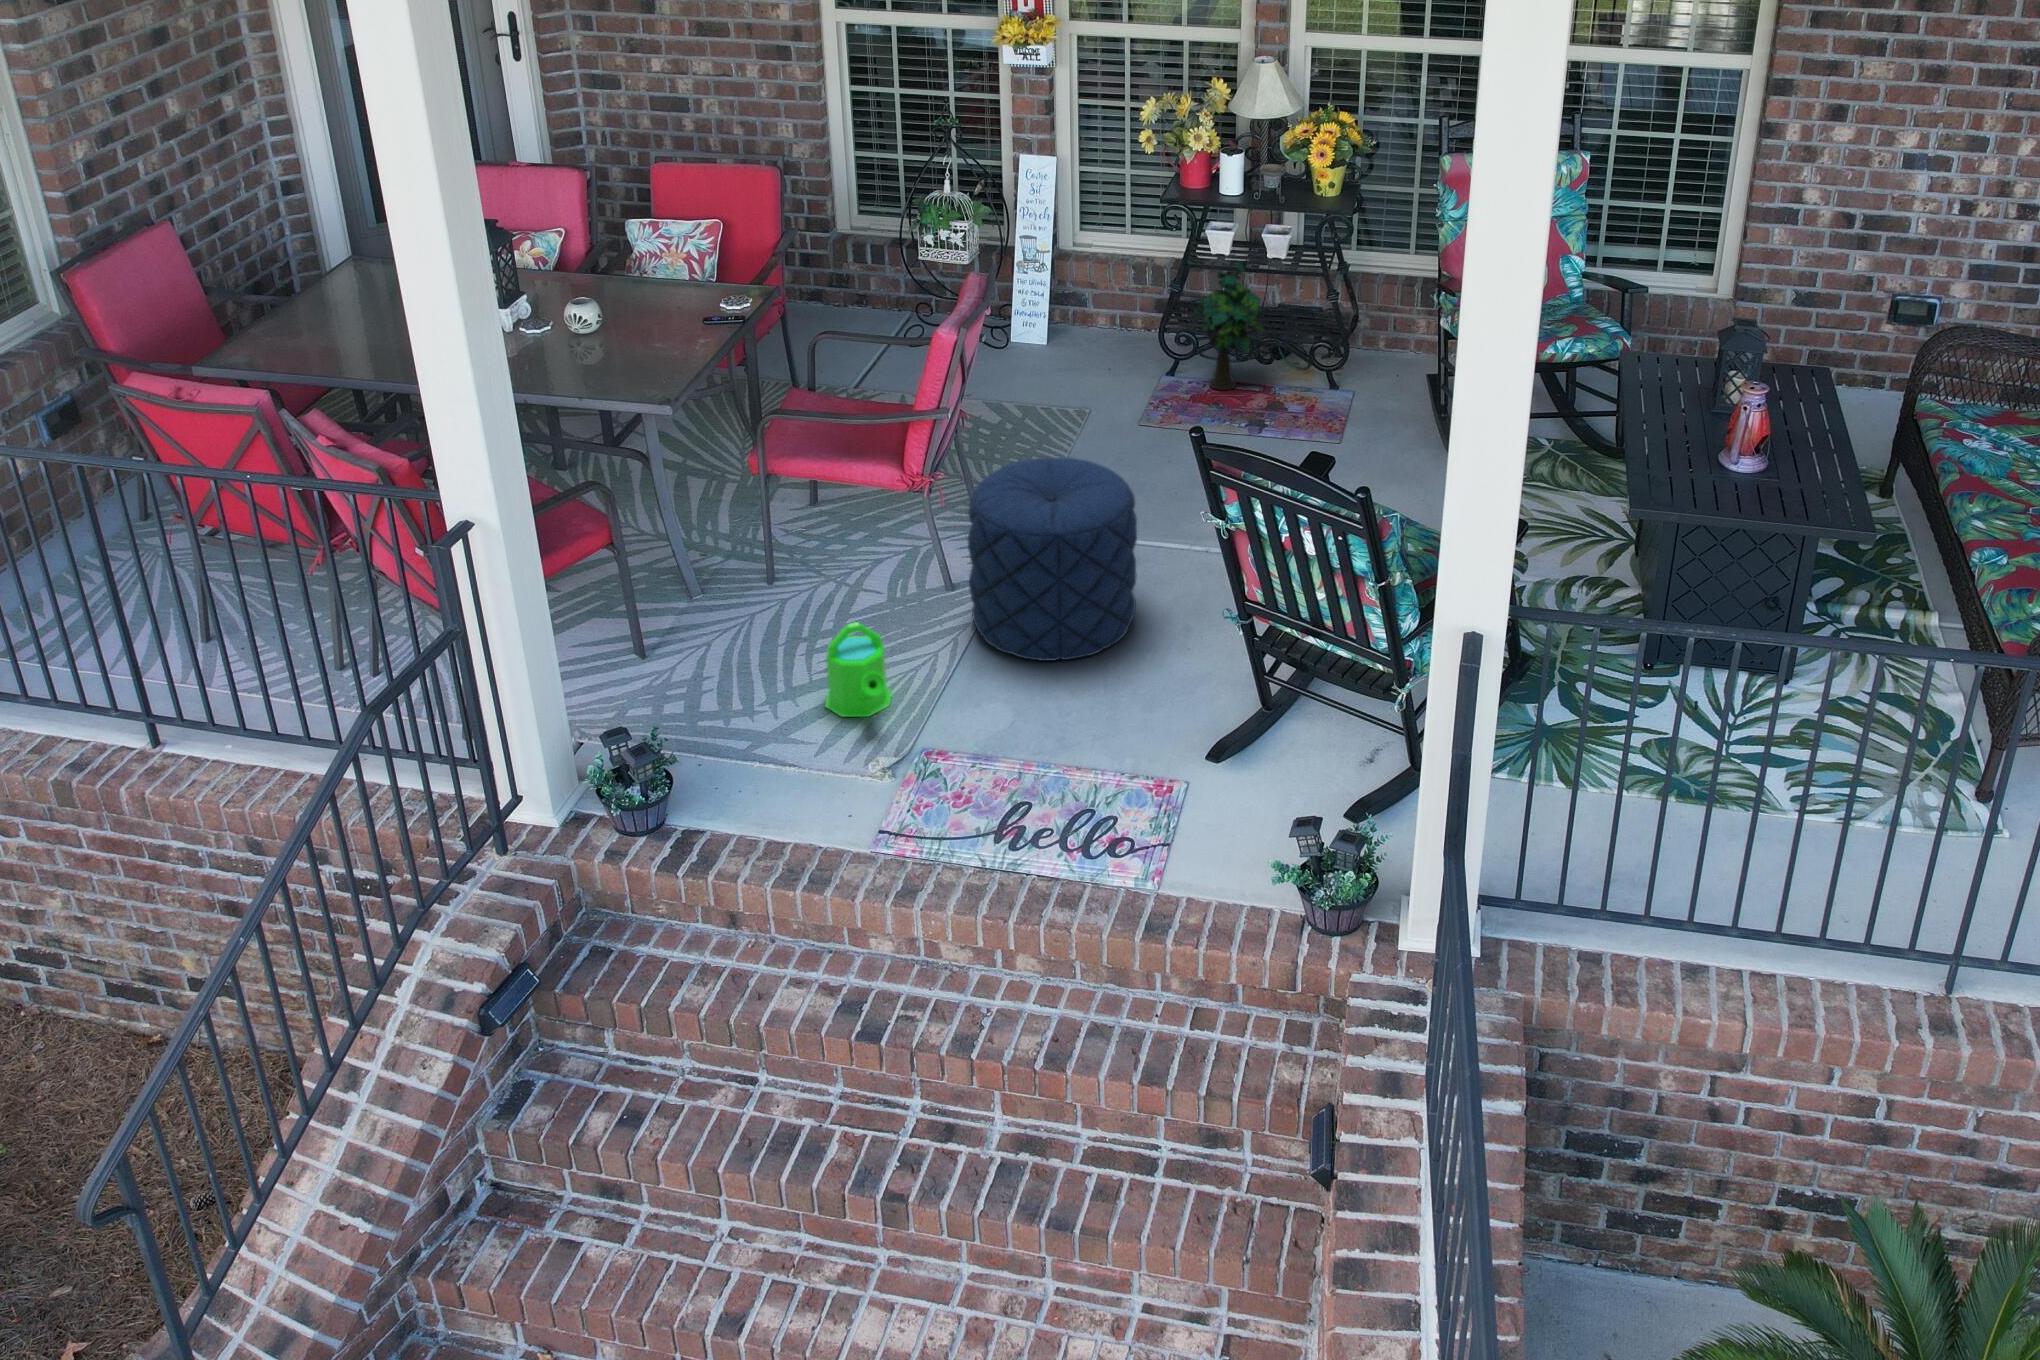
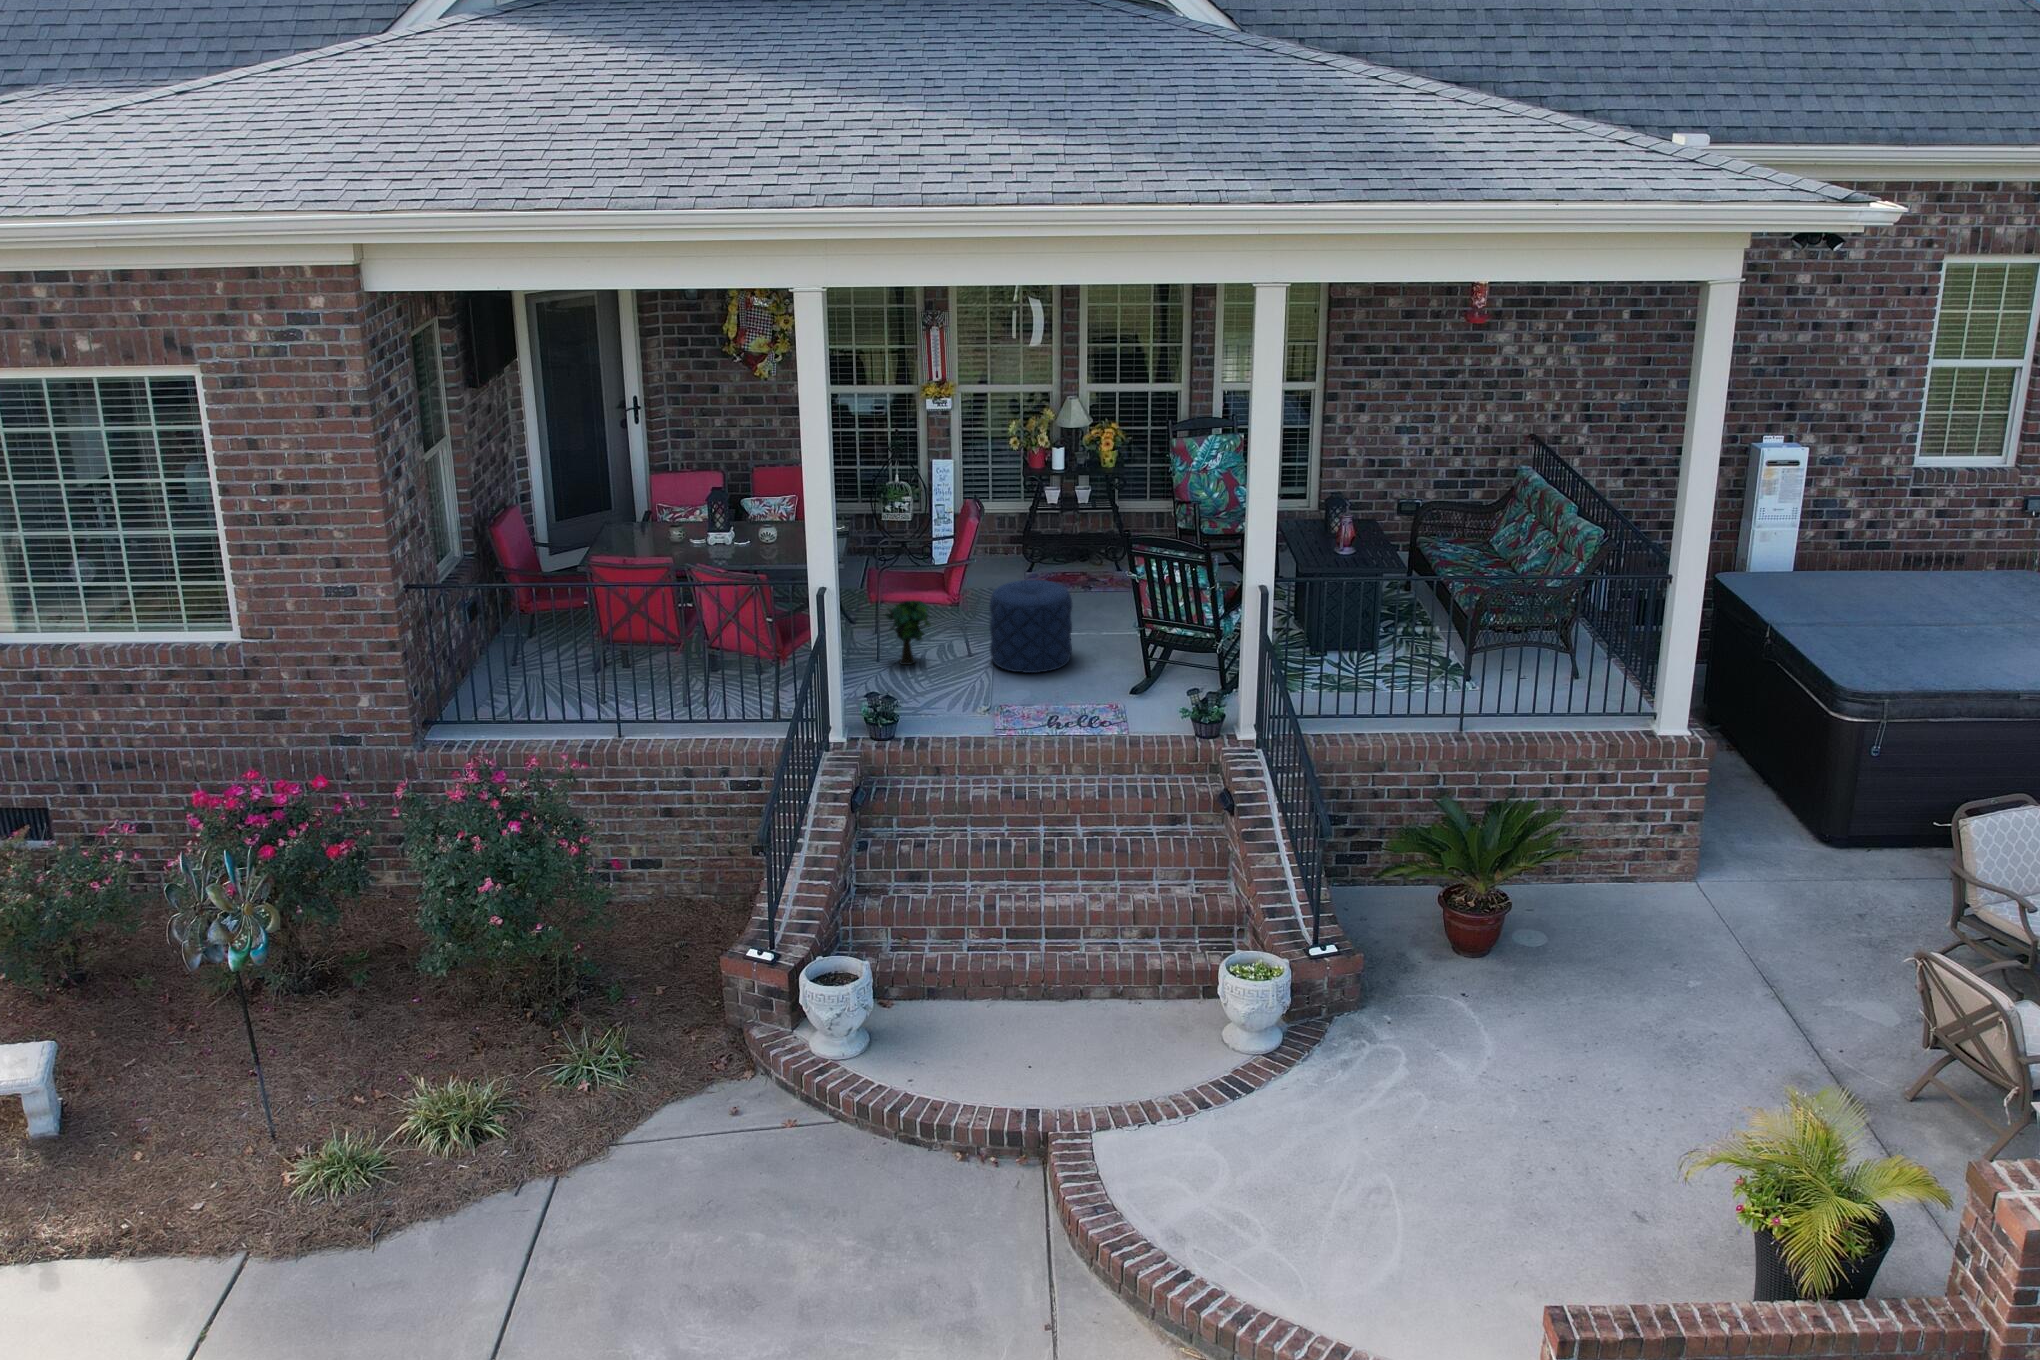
decorative plant: present [1189,261,1264,390] -> present [885,601,930,665]
watering can: present [825,622,892,717] -> none [938,652,976,698]

